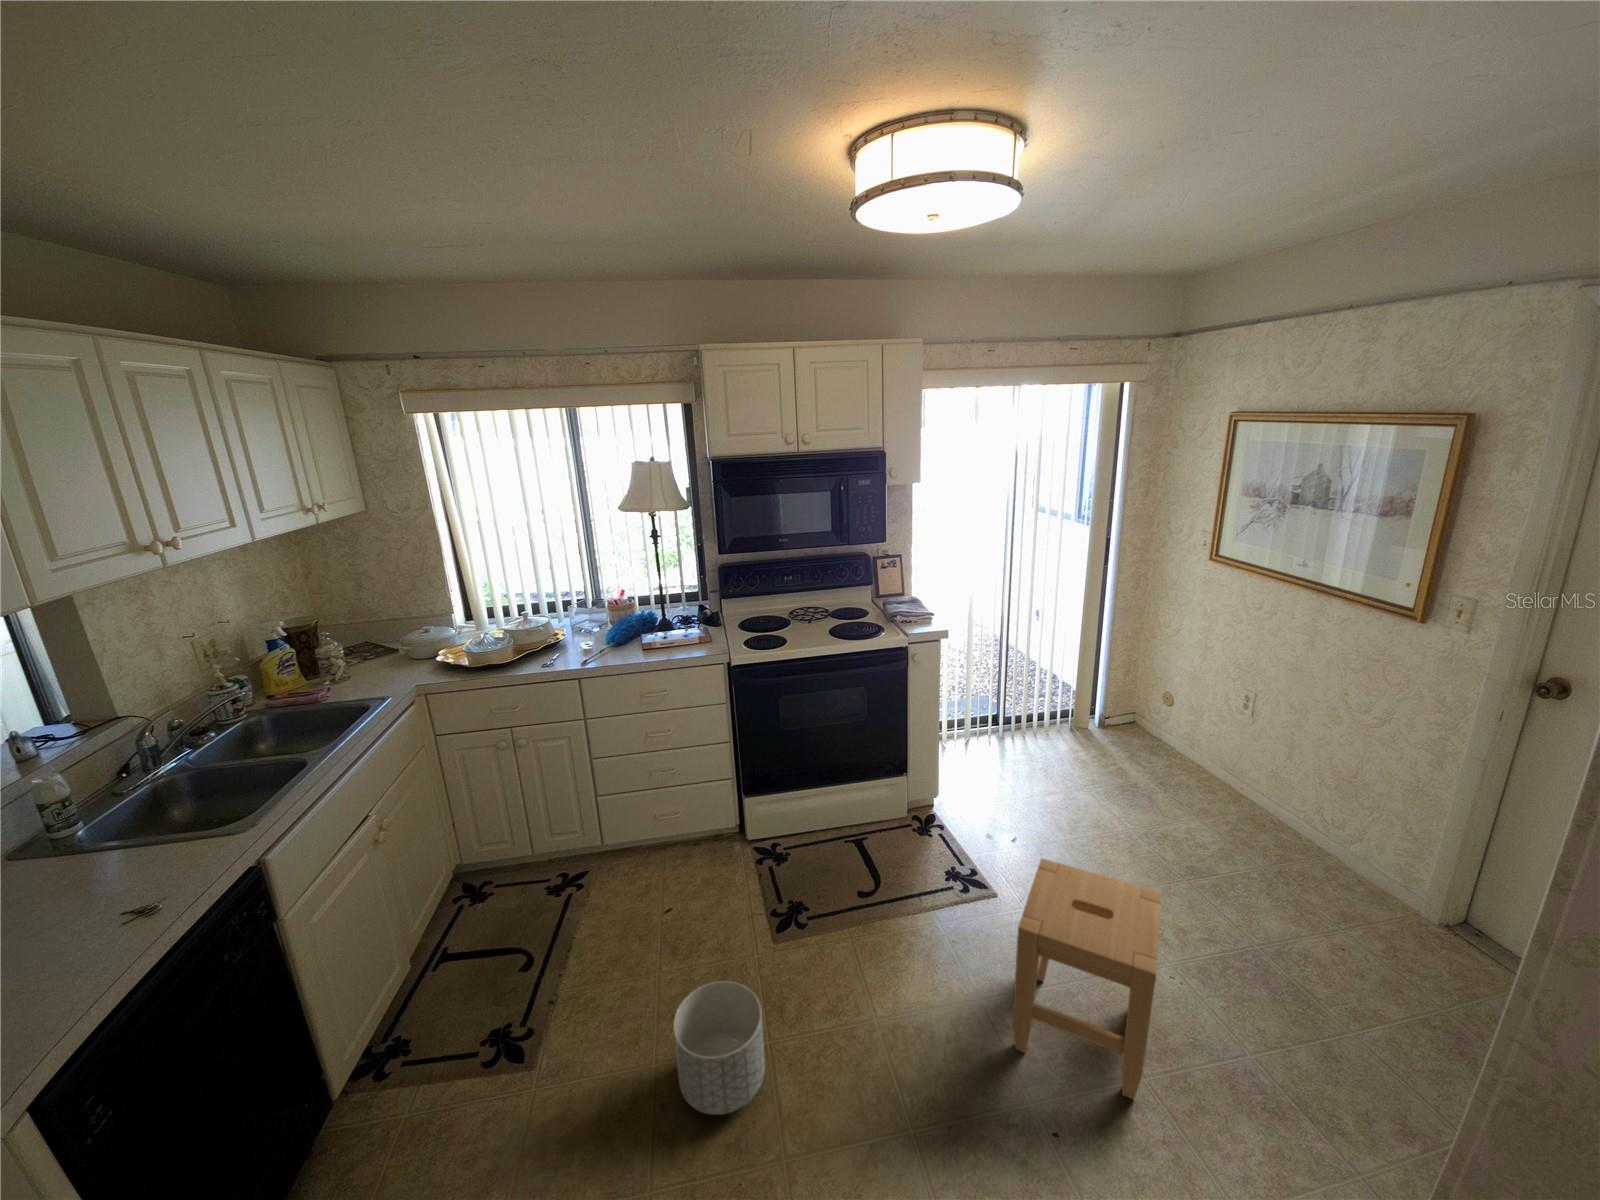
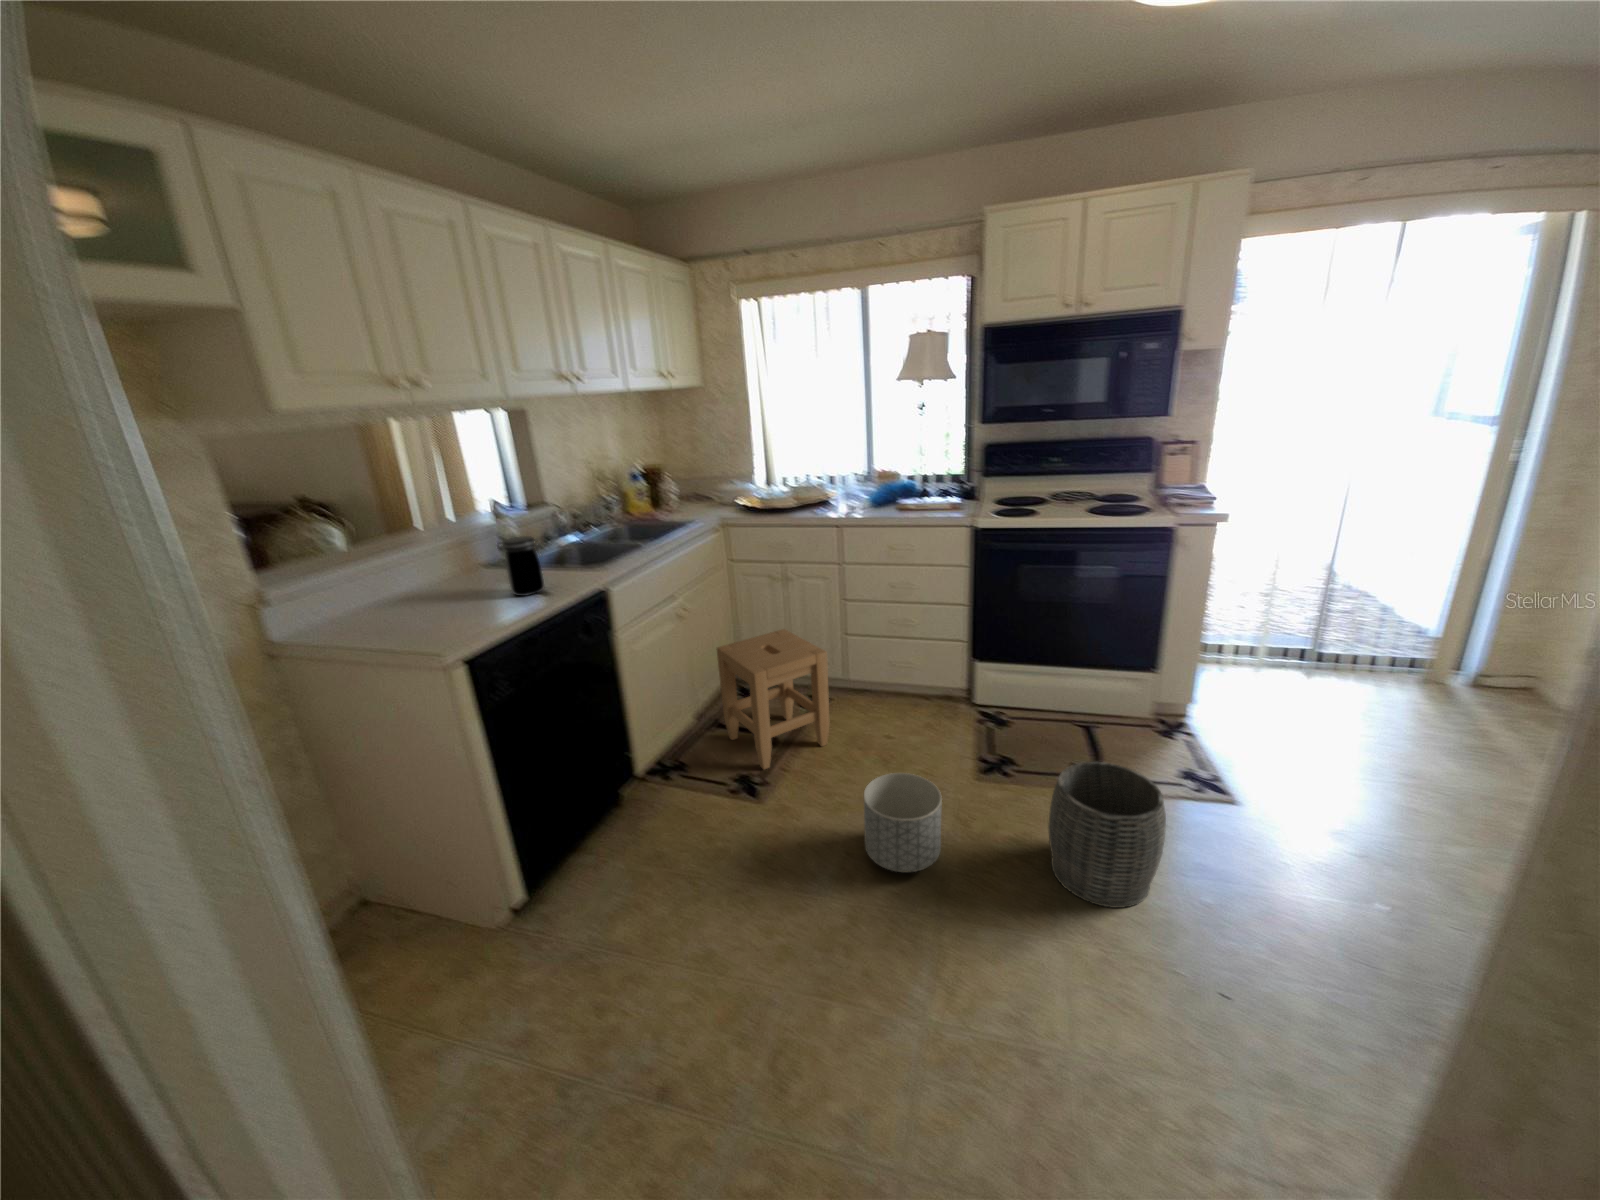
jar: none [42,825,149,928] -> present [497,536,544,596]
stool: present [1013,858,1161,1099] -> present [716,629,830,769]
woven basket: none [865,908,969,1066] -> present [1048,762,1166,908]

